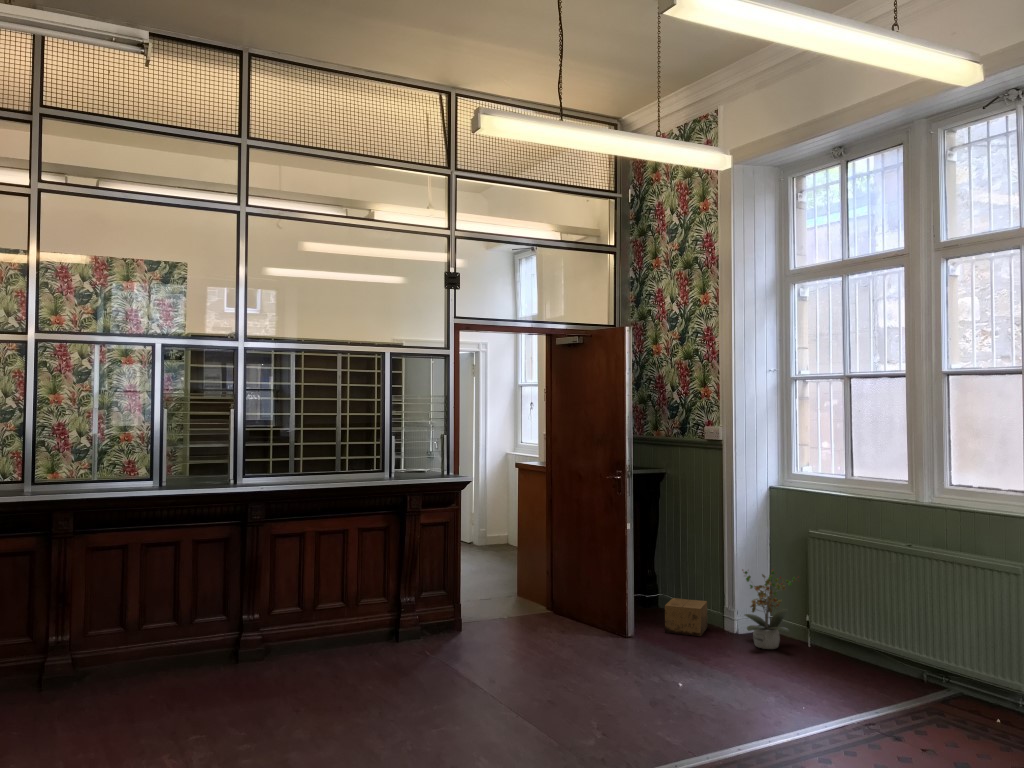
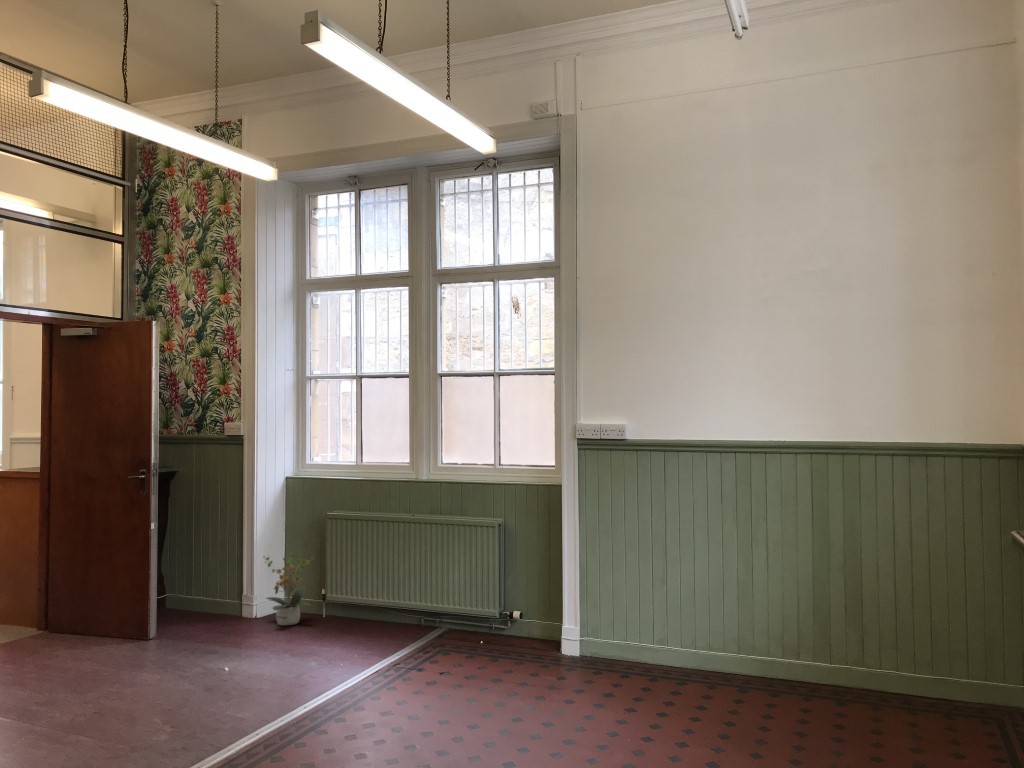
cardboard box: present [665,598,707,636] -> none [186,593,226,629]

